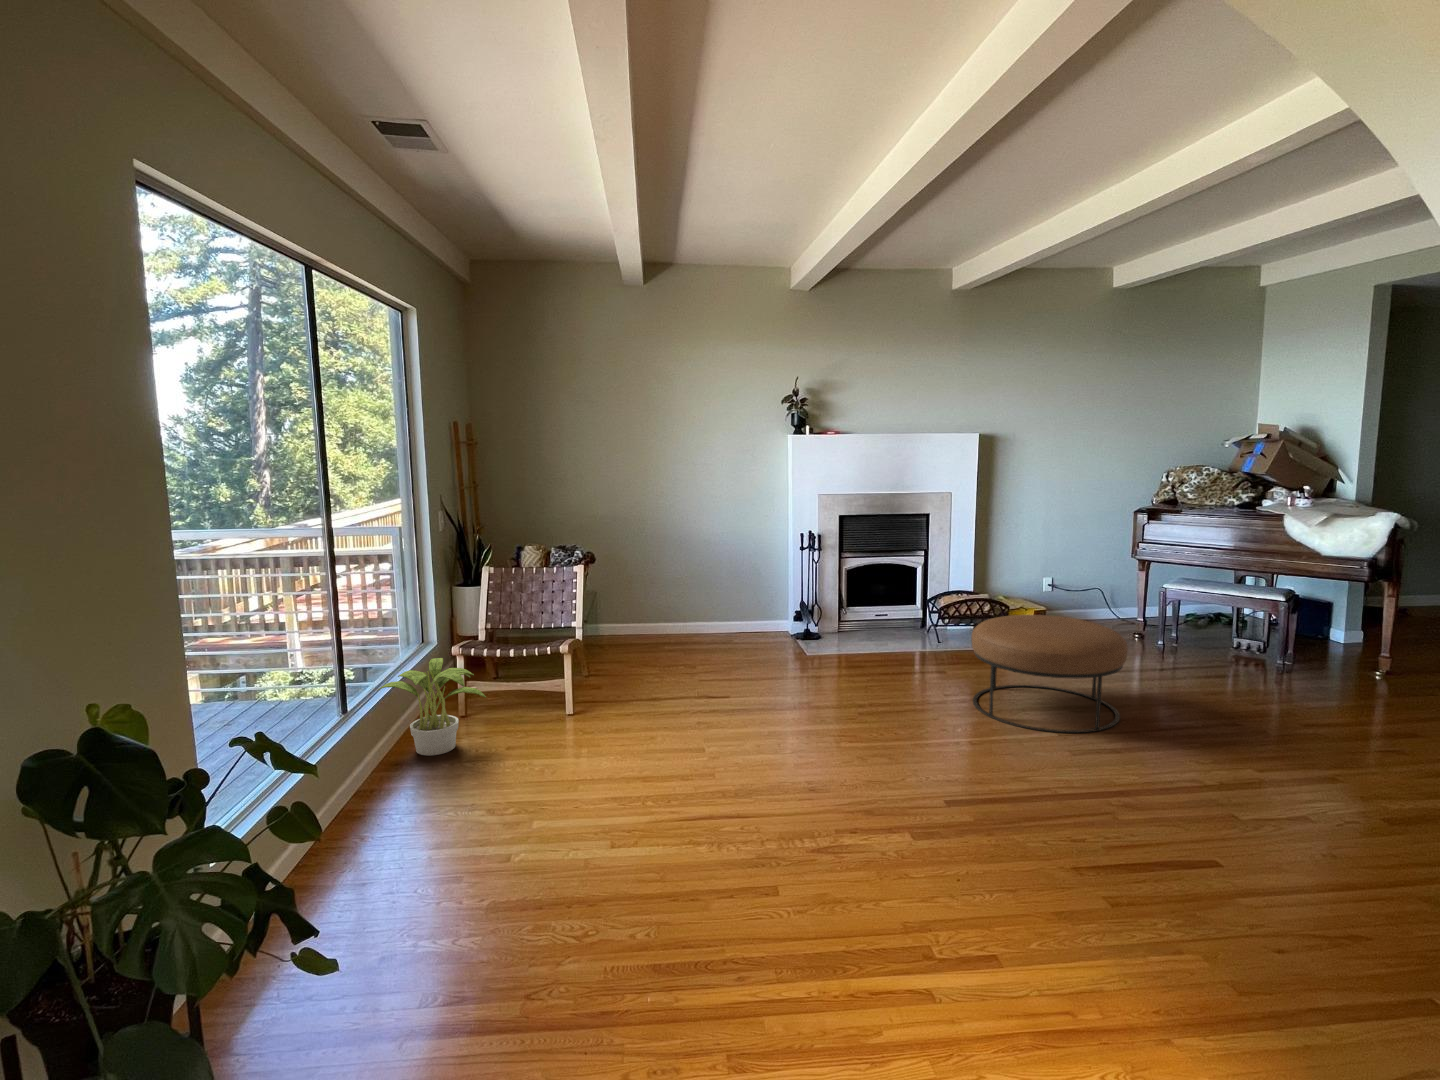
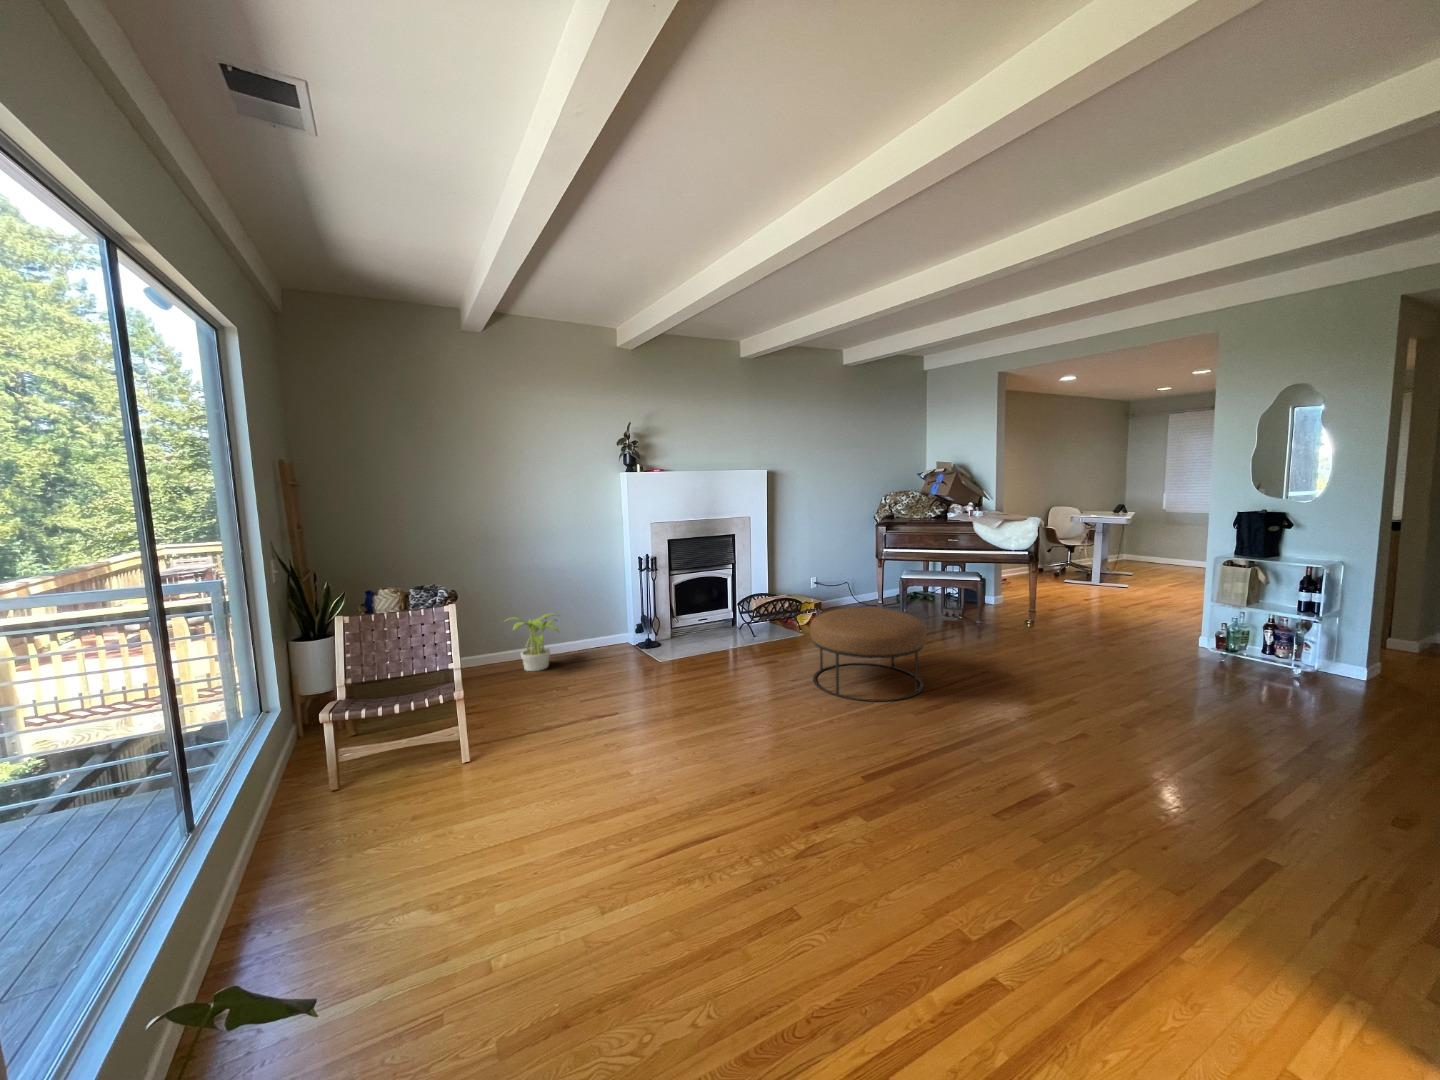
potted plant: present [377,658,486,755] -> present [506,613,559,671]

